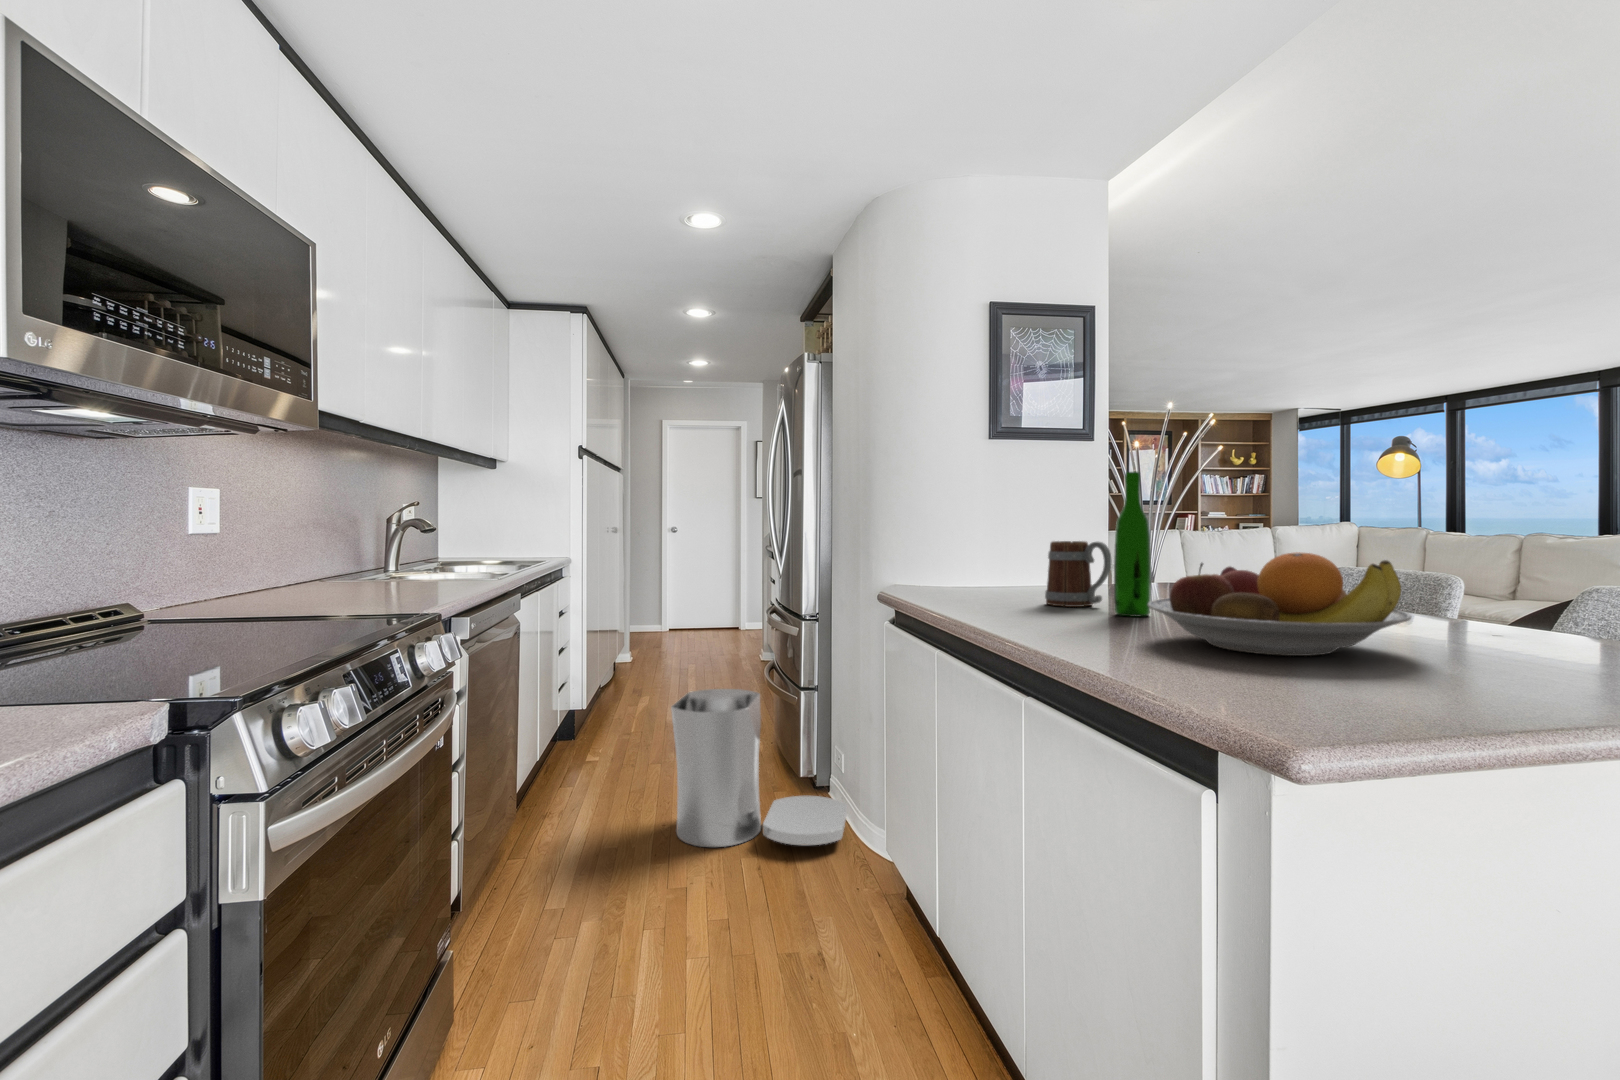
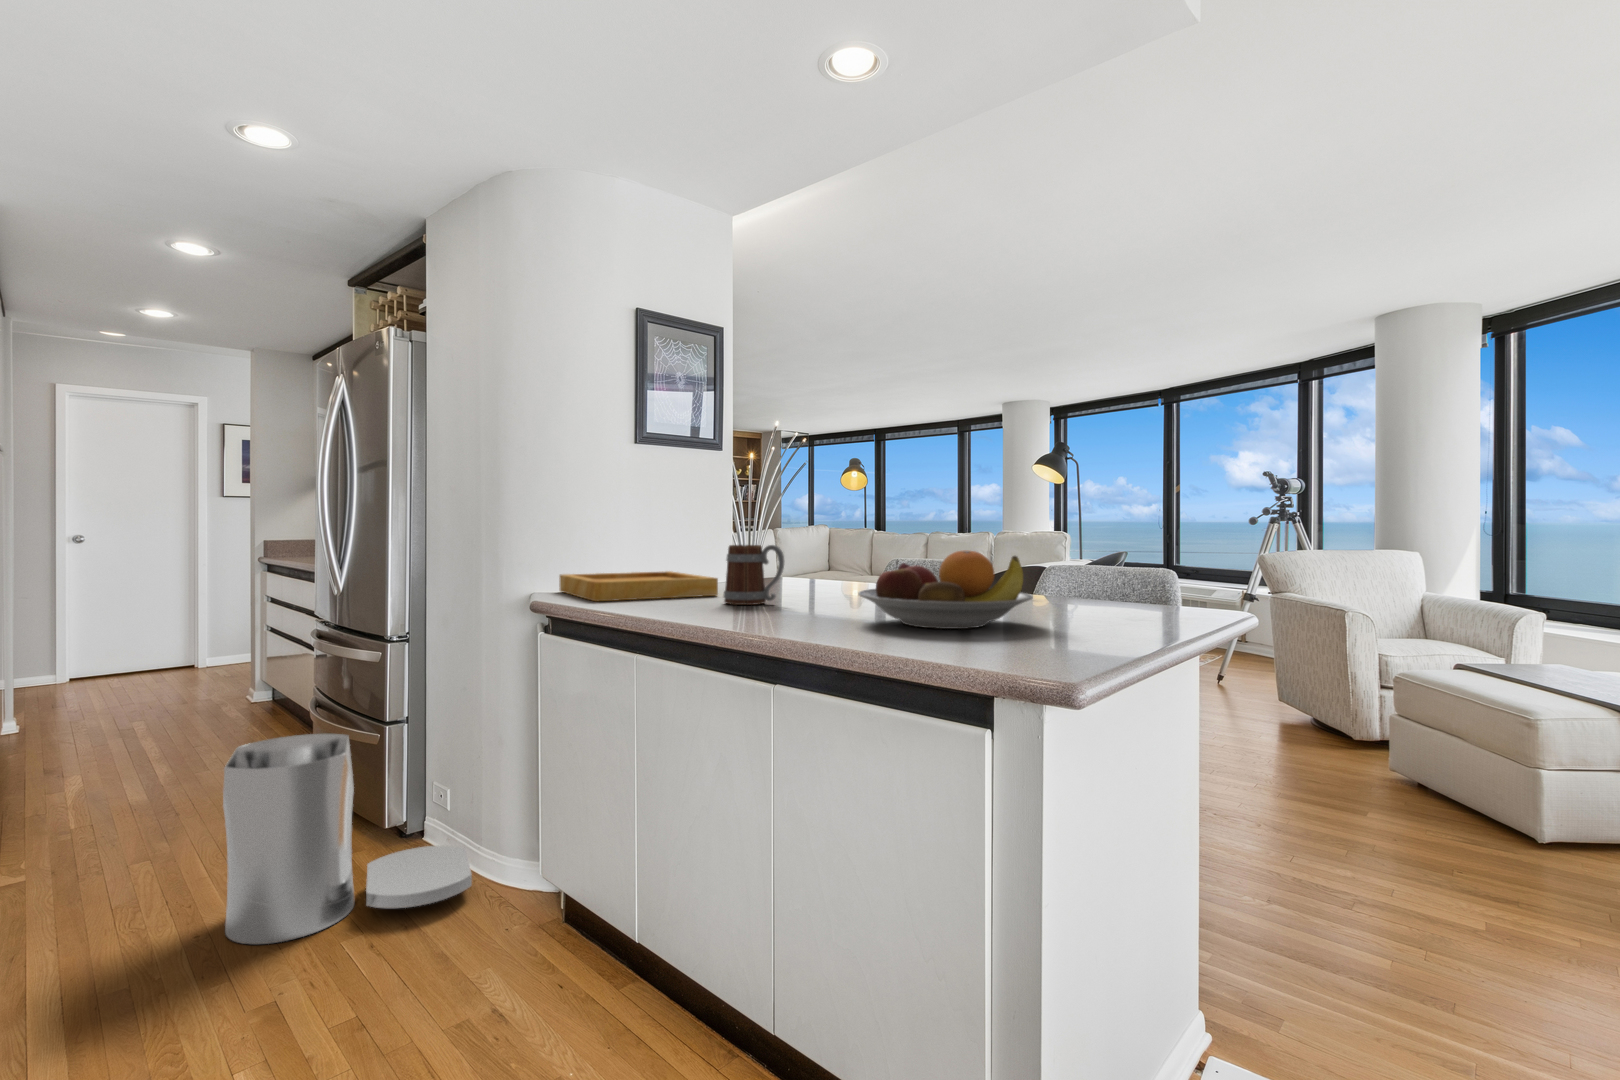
wine bottle: present [1114,472,1151,617] -> none [796,483,826,609]
tray: none [916,567,1058,595] -> present [559,571,718,601]

